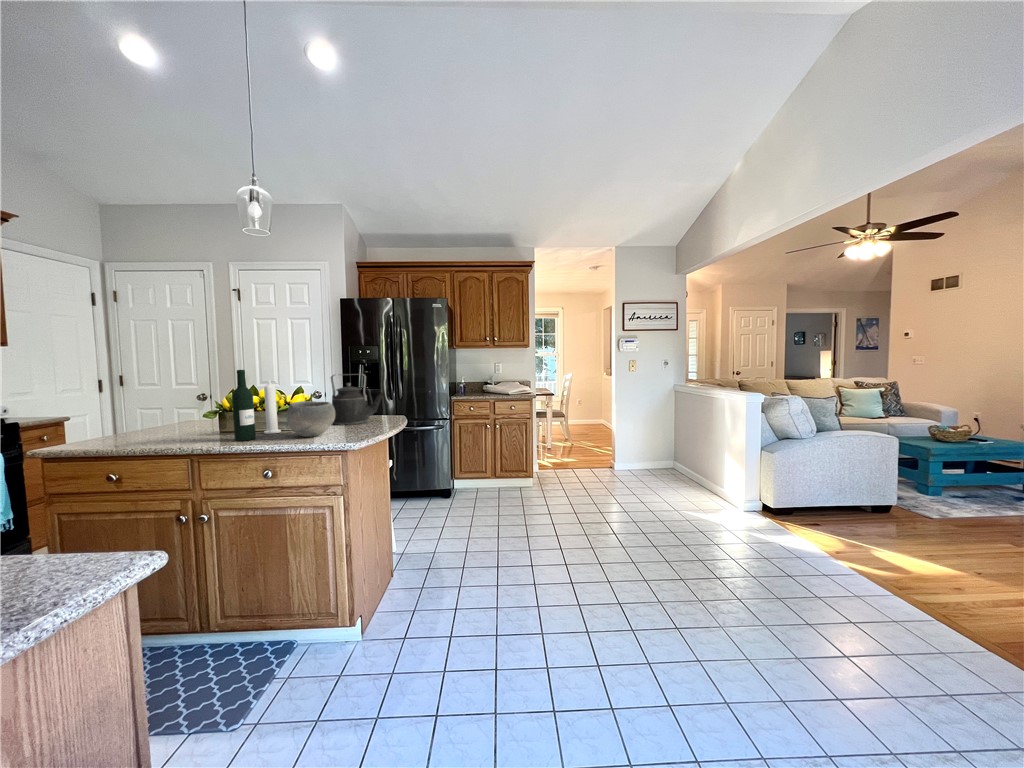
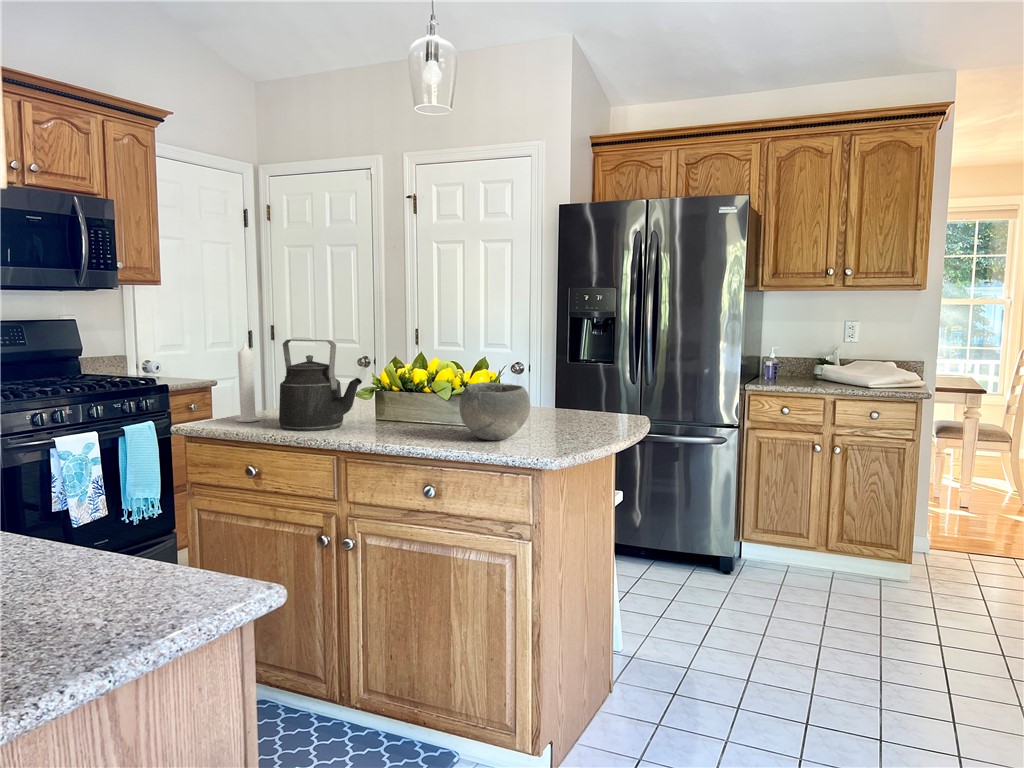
wine bottle: present [232,370,256,441] -> none [390,329,418,437]
kettle: present [331,374,384,425] -> present [279,339,362,431]
candle: present [264,380,281,434] -> present [237,342,260,422]

